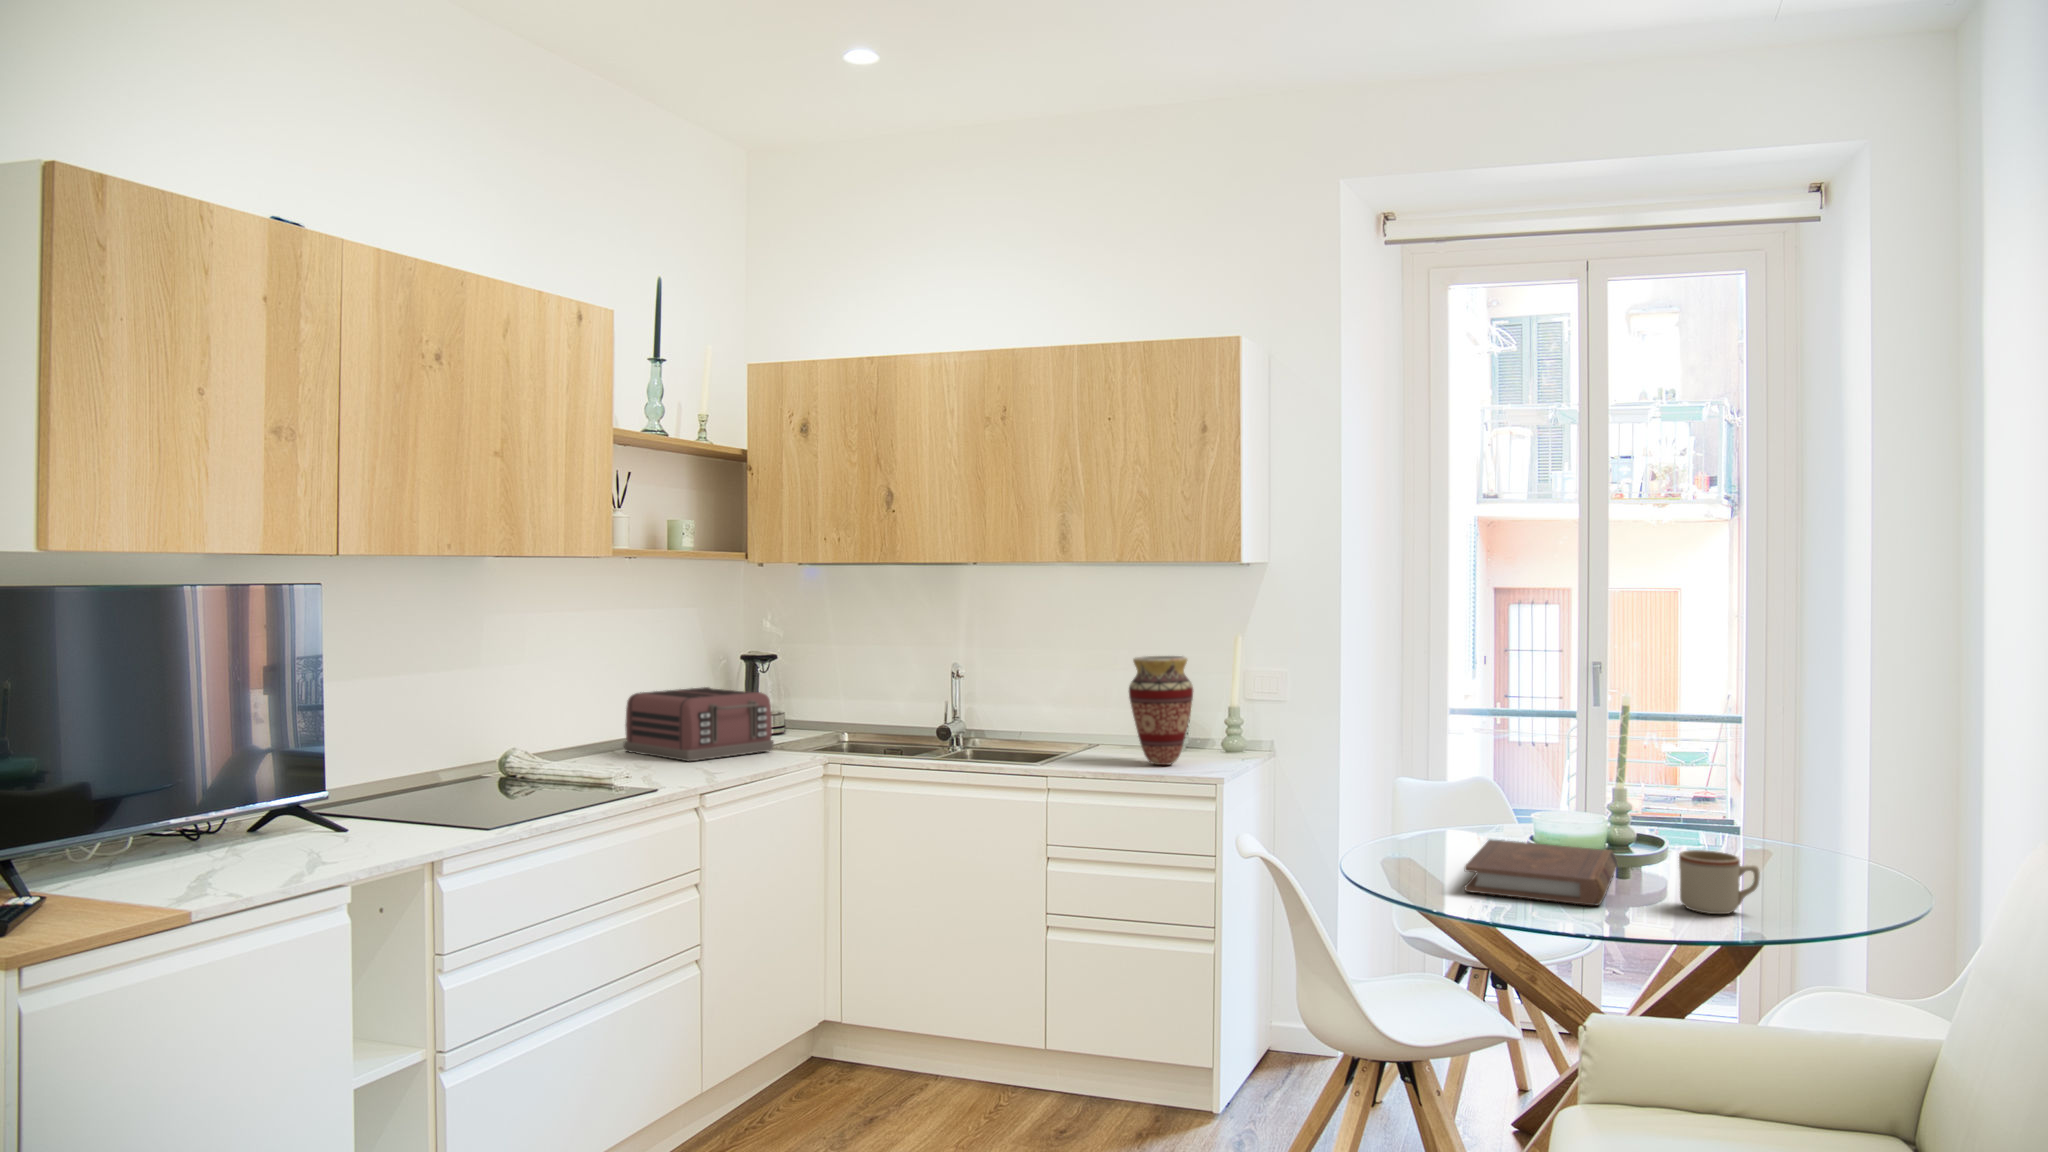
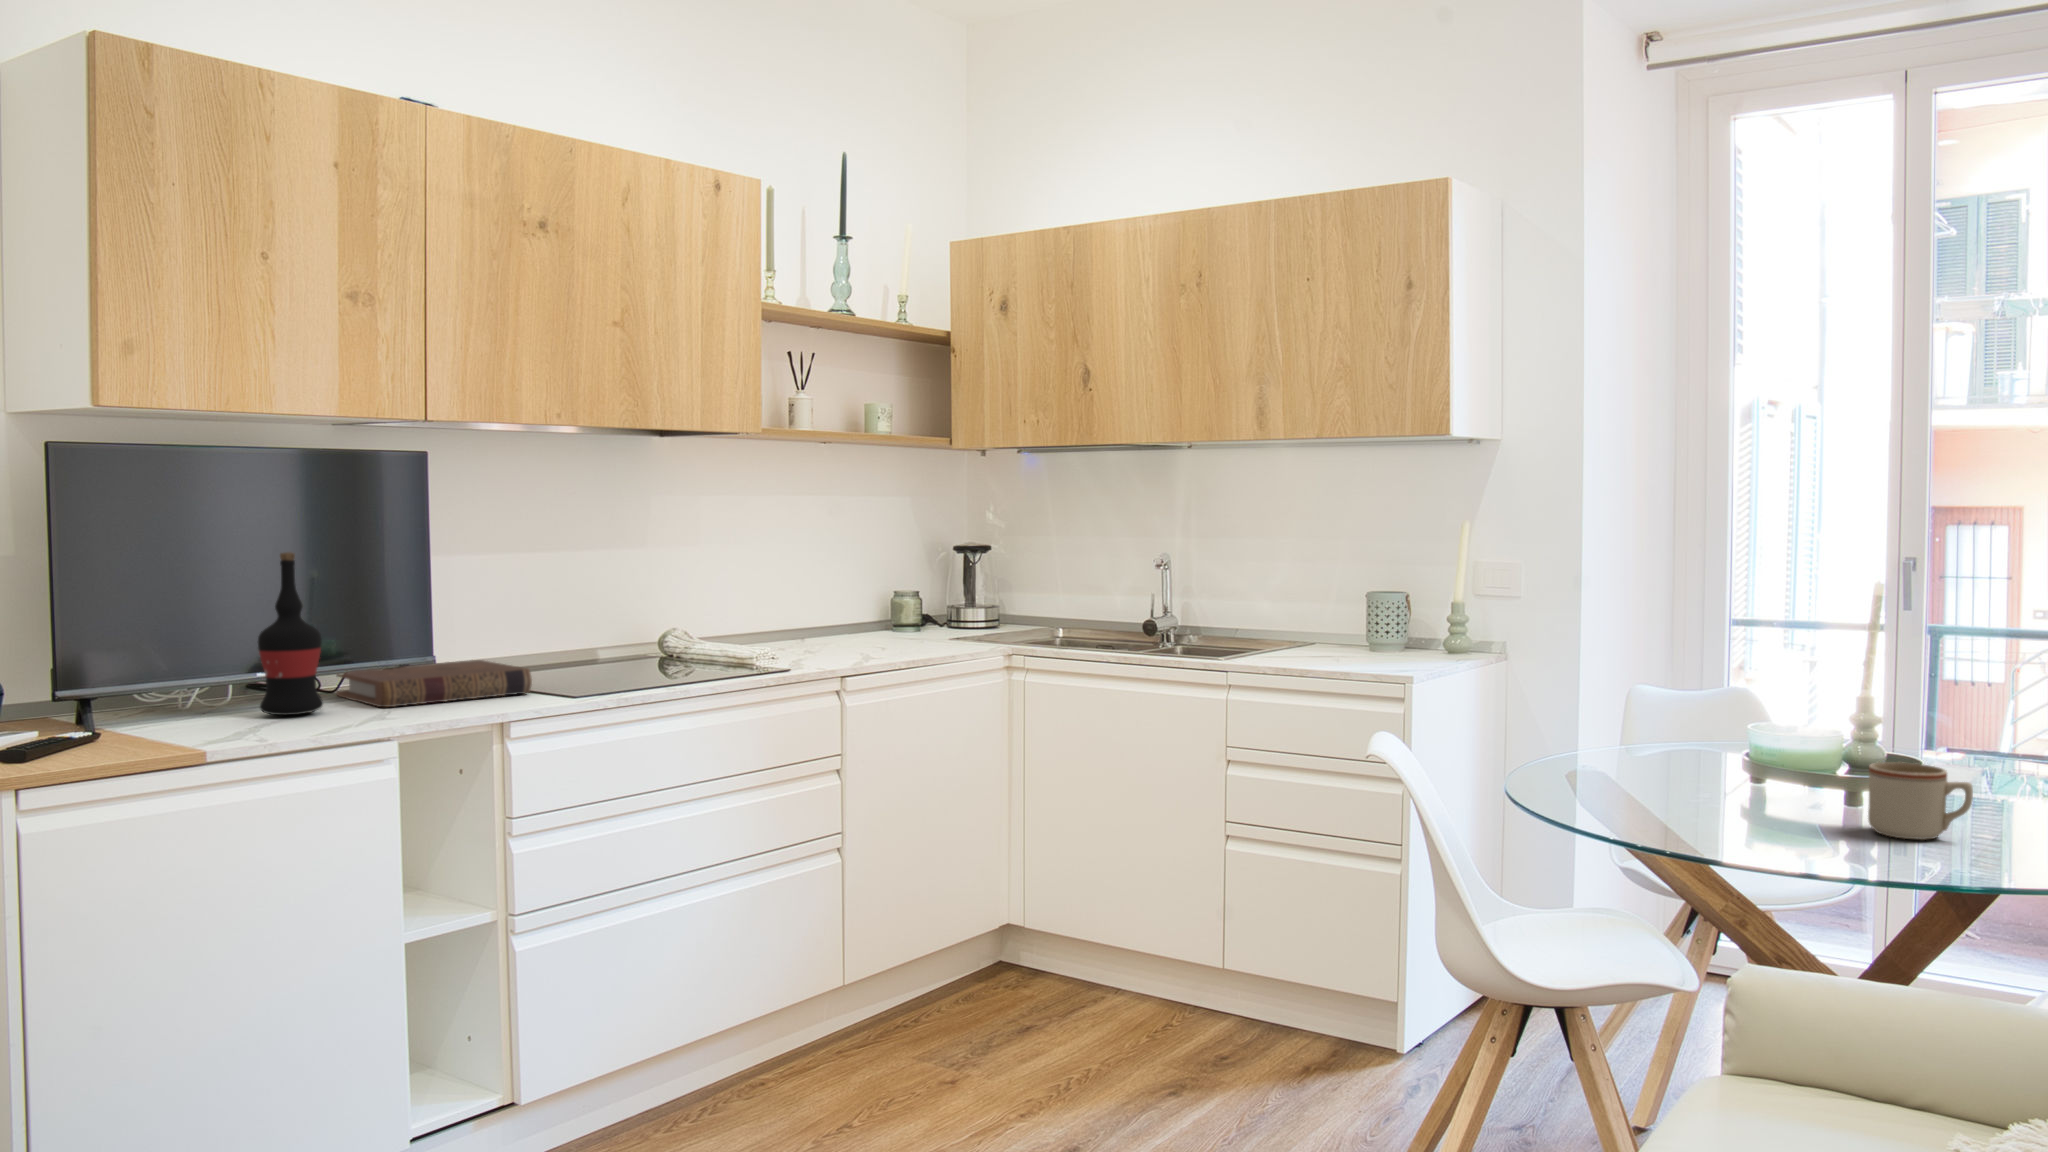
vase: present [1129,656,1193,765] -> none [1323,544,1397,665]
toaster: present [624,687,774,762] -> none [820,576,963,646]
wine bottle: none [108,705,185,892] -> present [258,552,323,715]
book: present [1465,840,1618,905] -> present [337,660,532,707]

